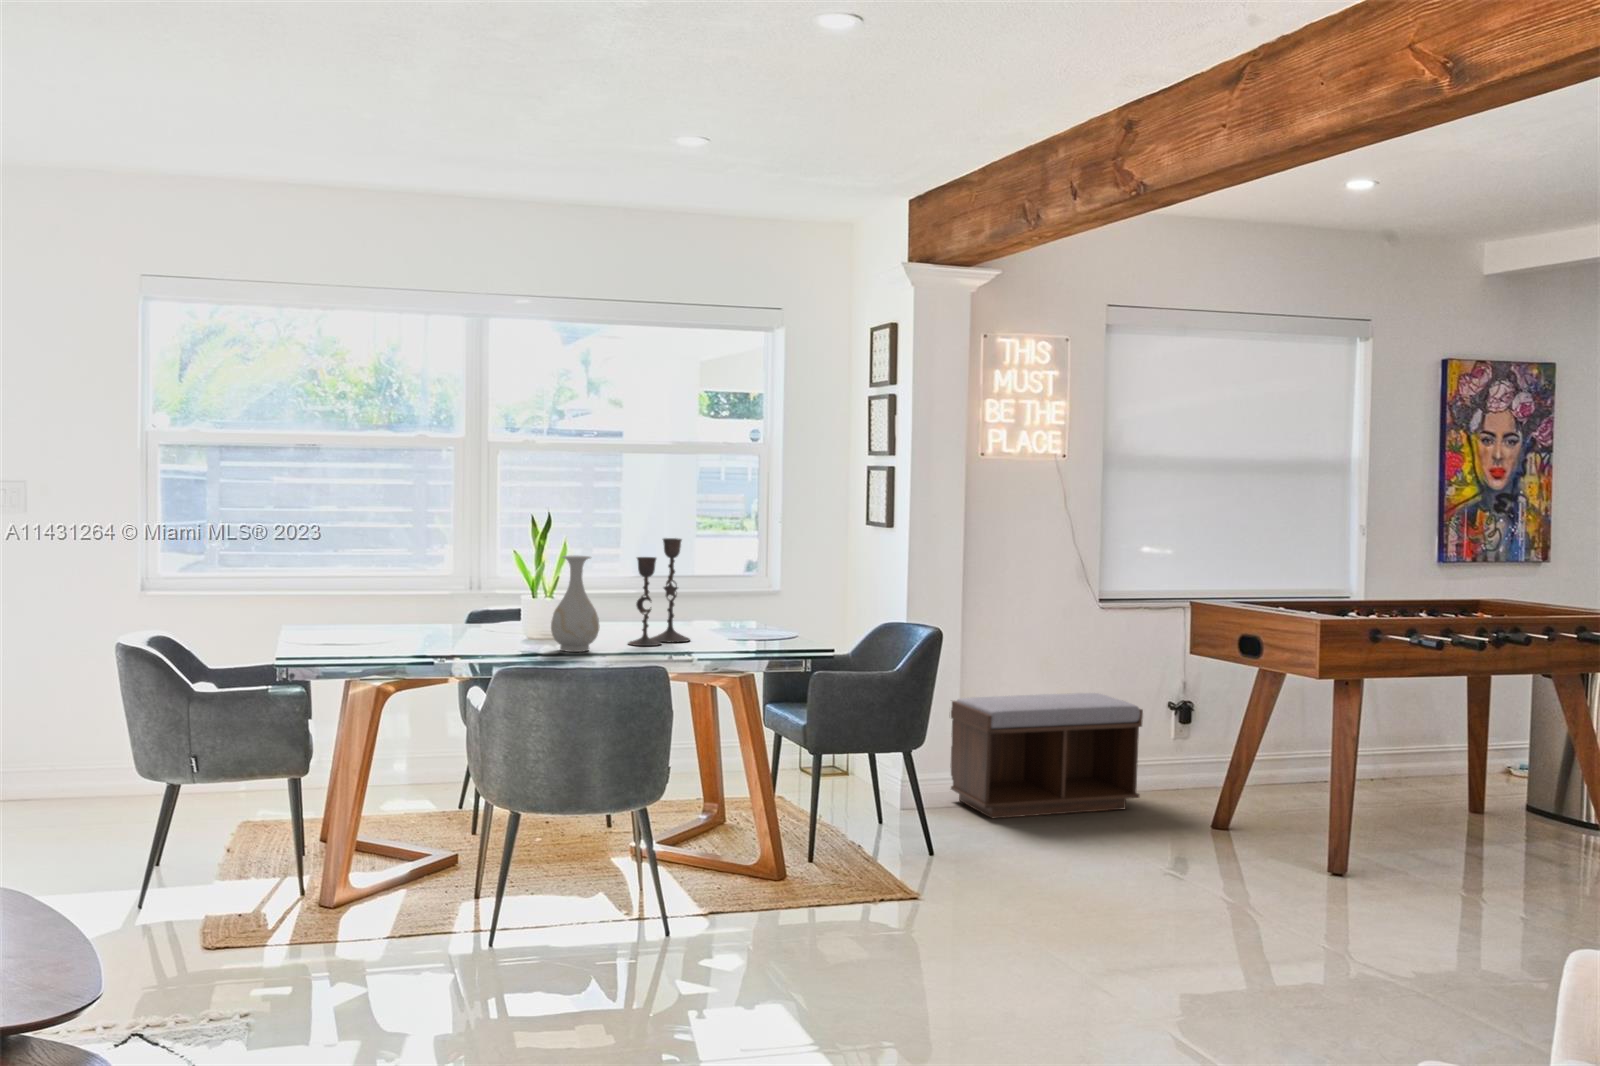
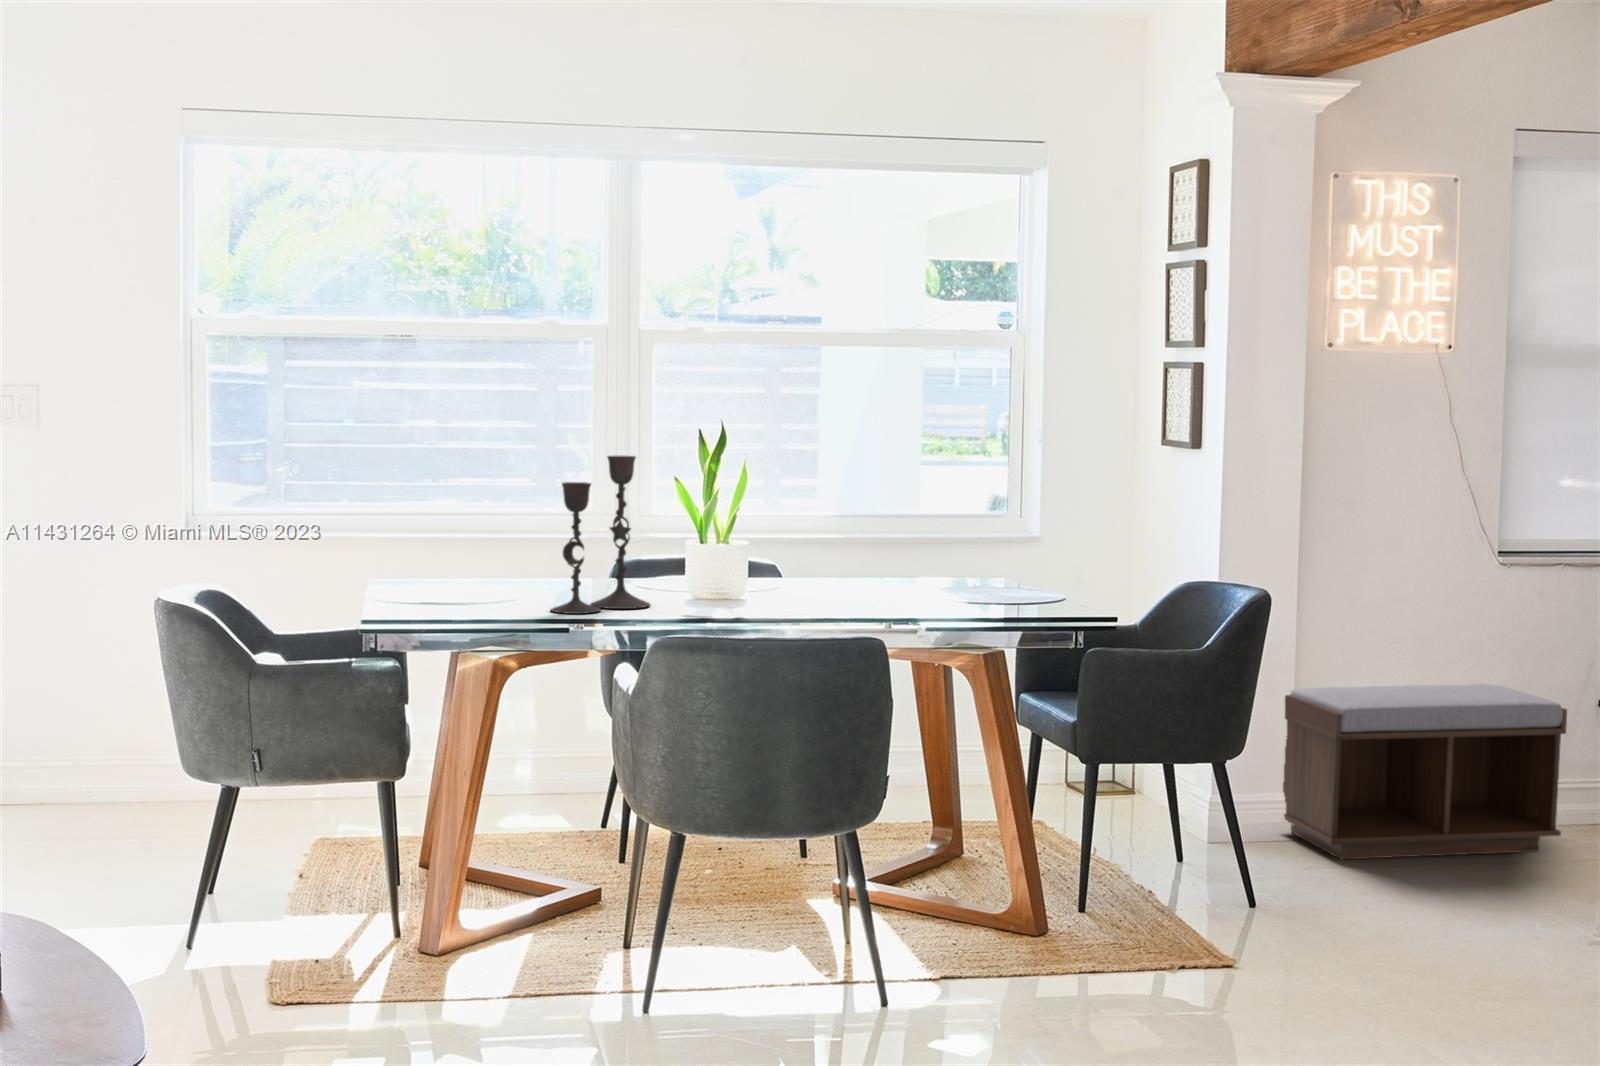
candlestick: present [628,538,690,646] -> present [551,456,650,614]
vase: present [551,556,600,652] -> none [723,481,789,614]

